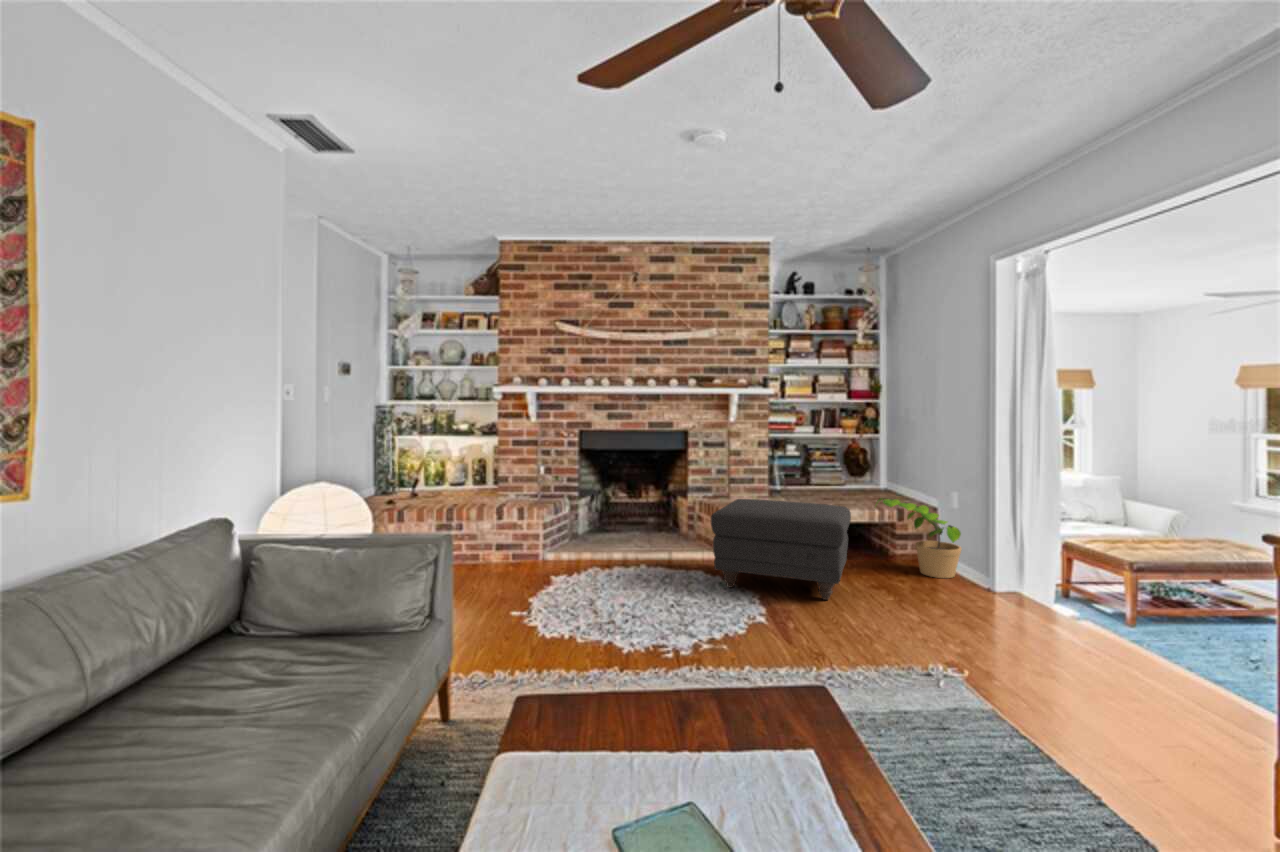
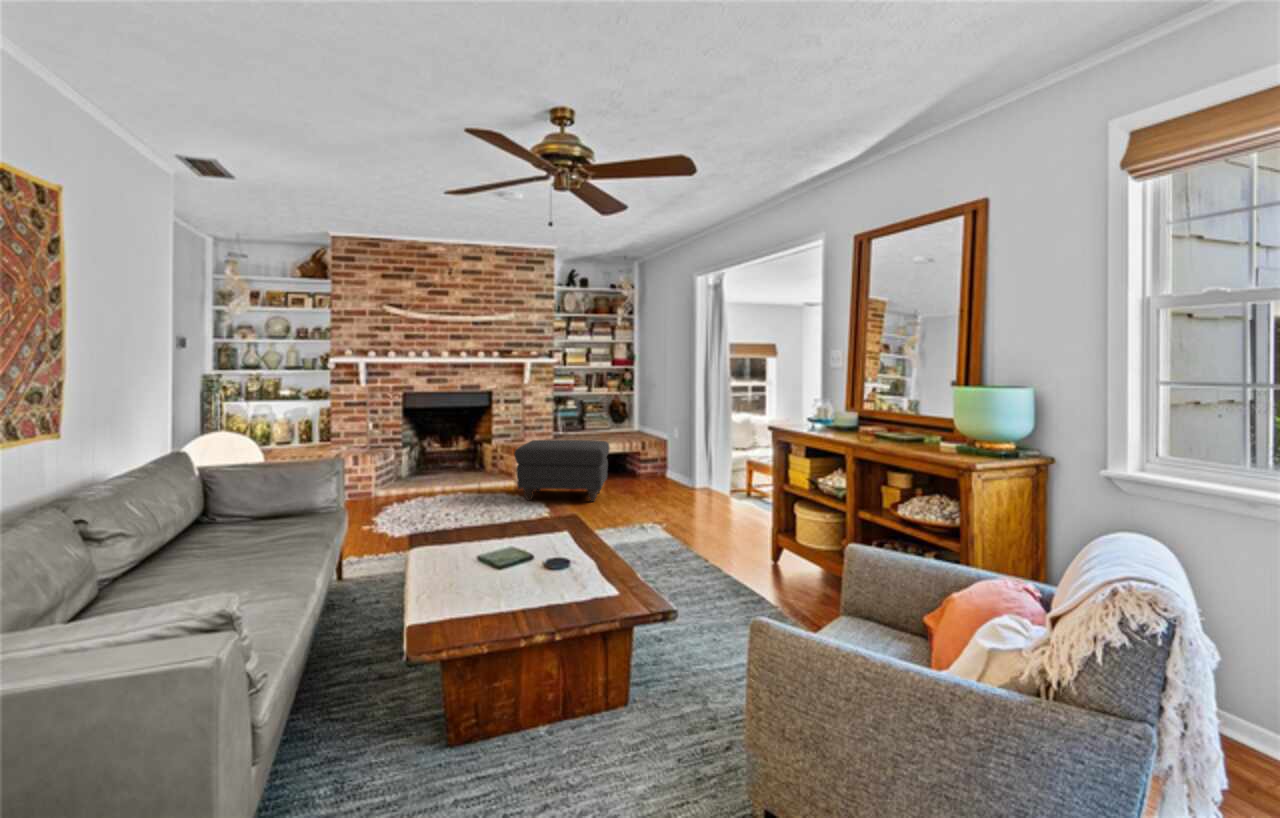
potted plant: present [876,498,961,578] -> none [625,435,679,486]

